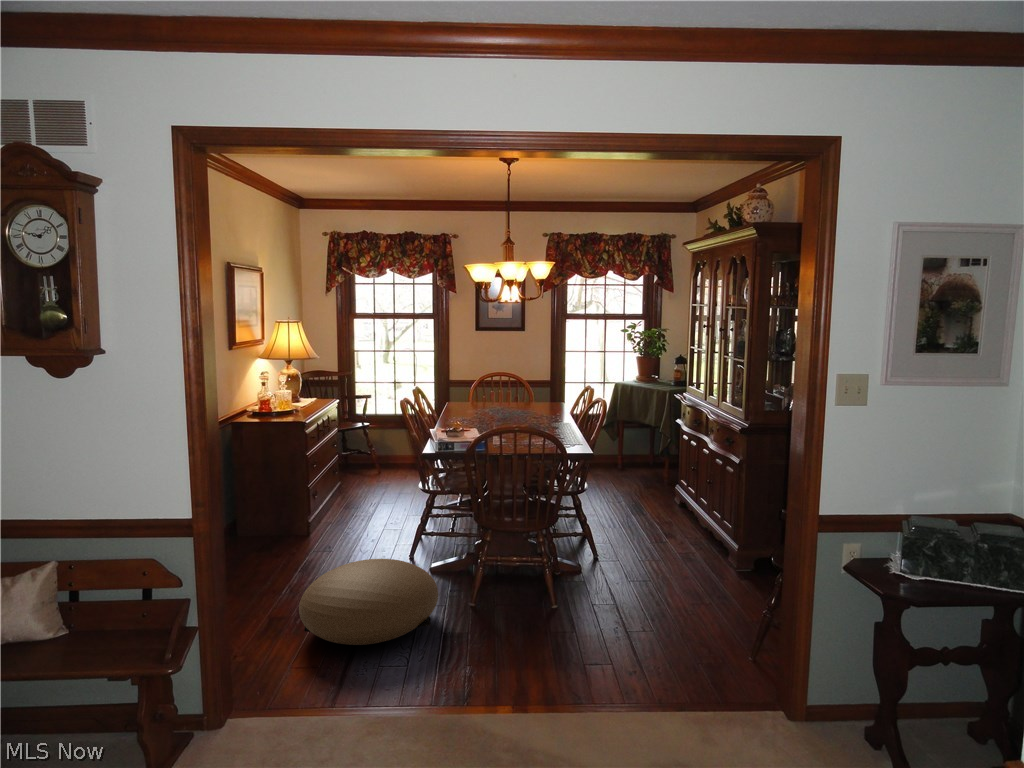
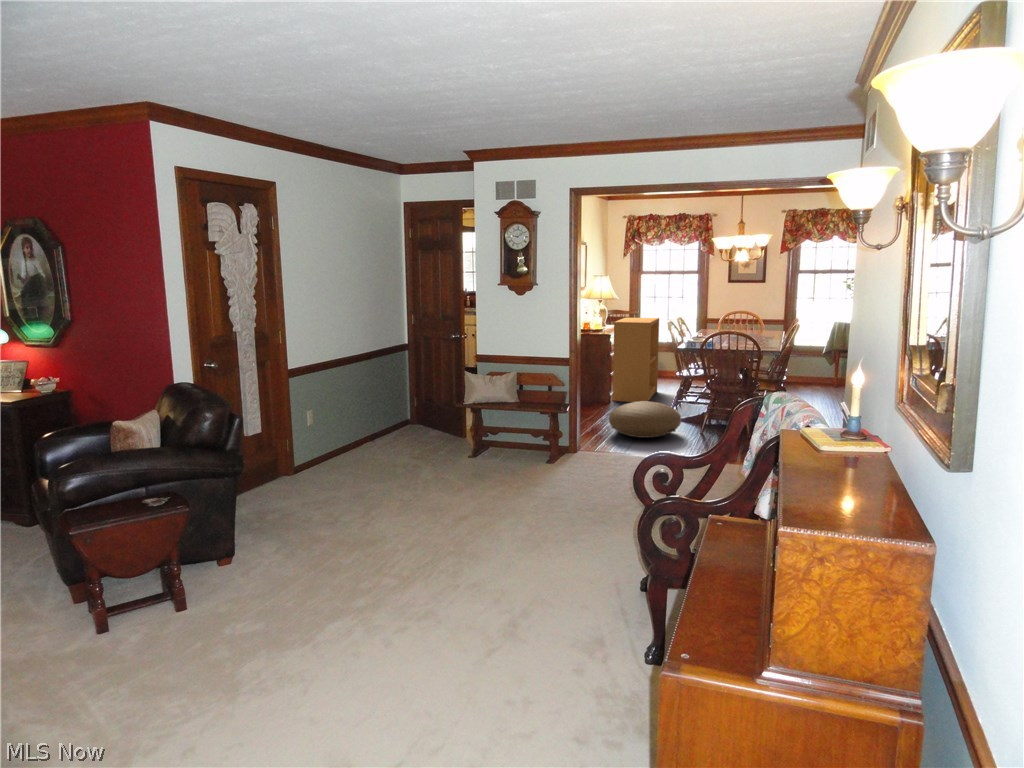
bookshelf: none [310,388,385,531] -> present [612,318,659,402]

